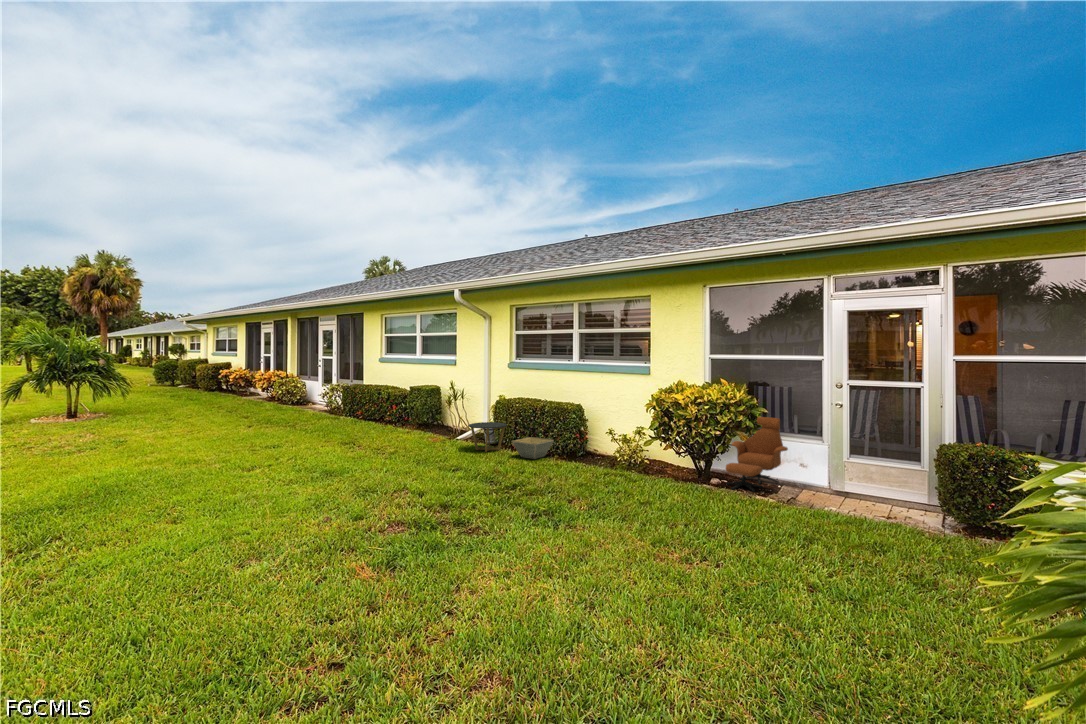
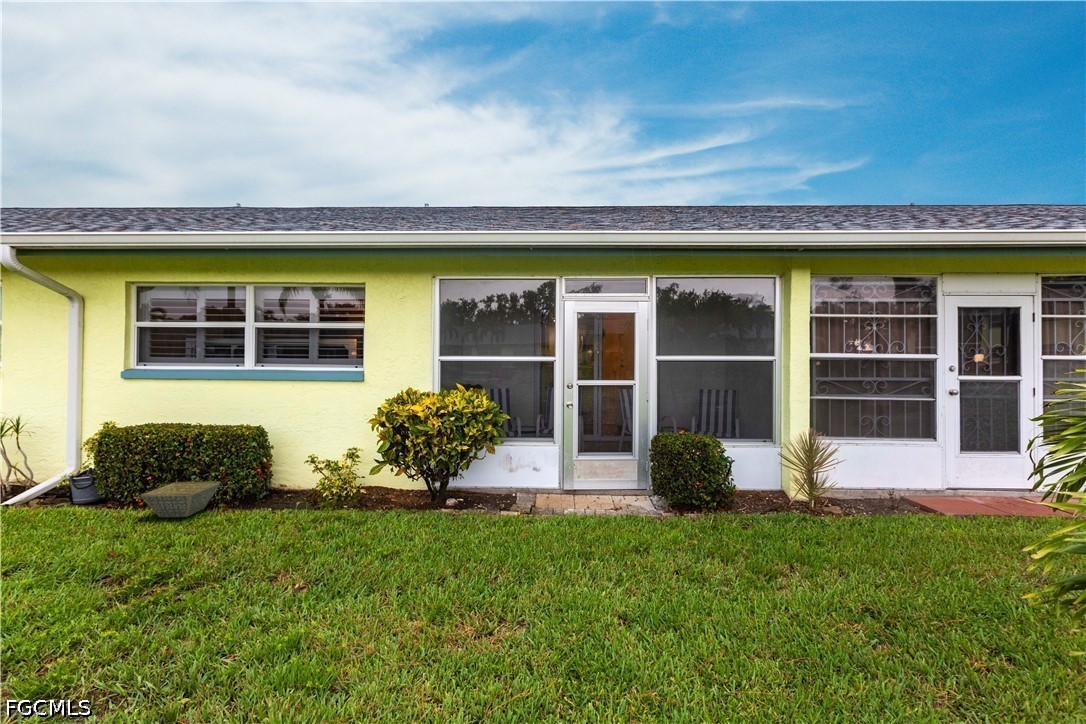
lounge chair: present [726,417,788,491] -> none [471,423,528,510]
side table: present [469,422,507,452] -> none [36,466,125,521]

